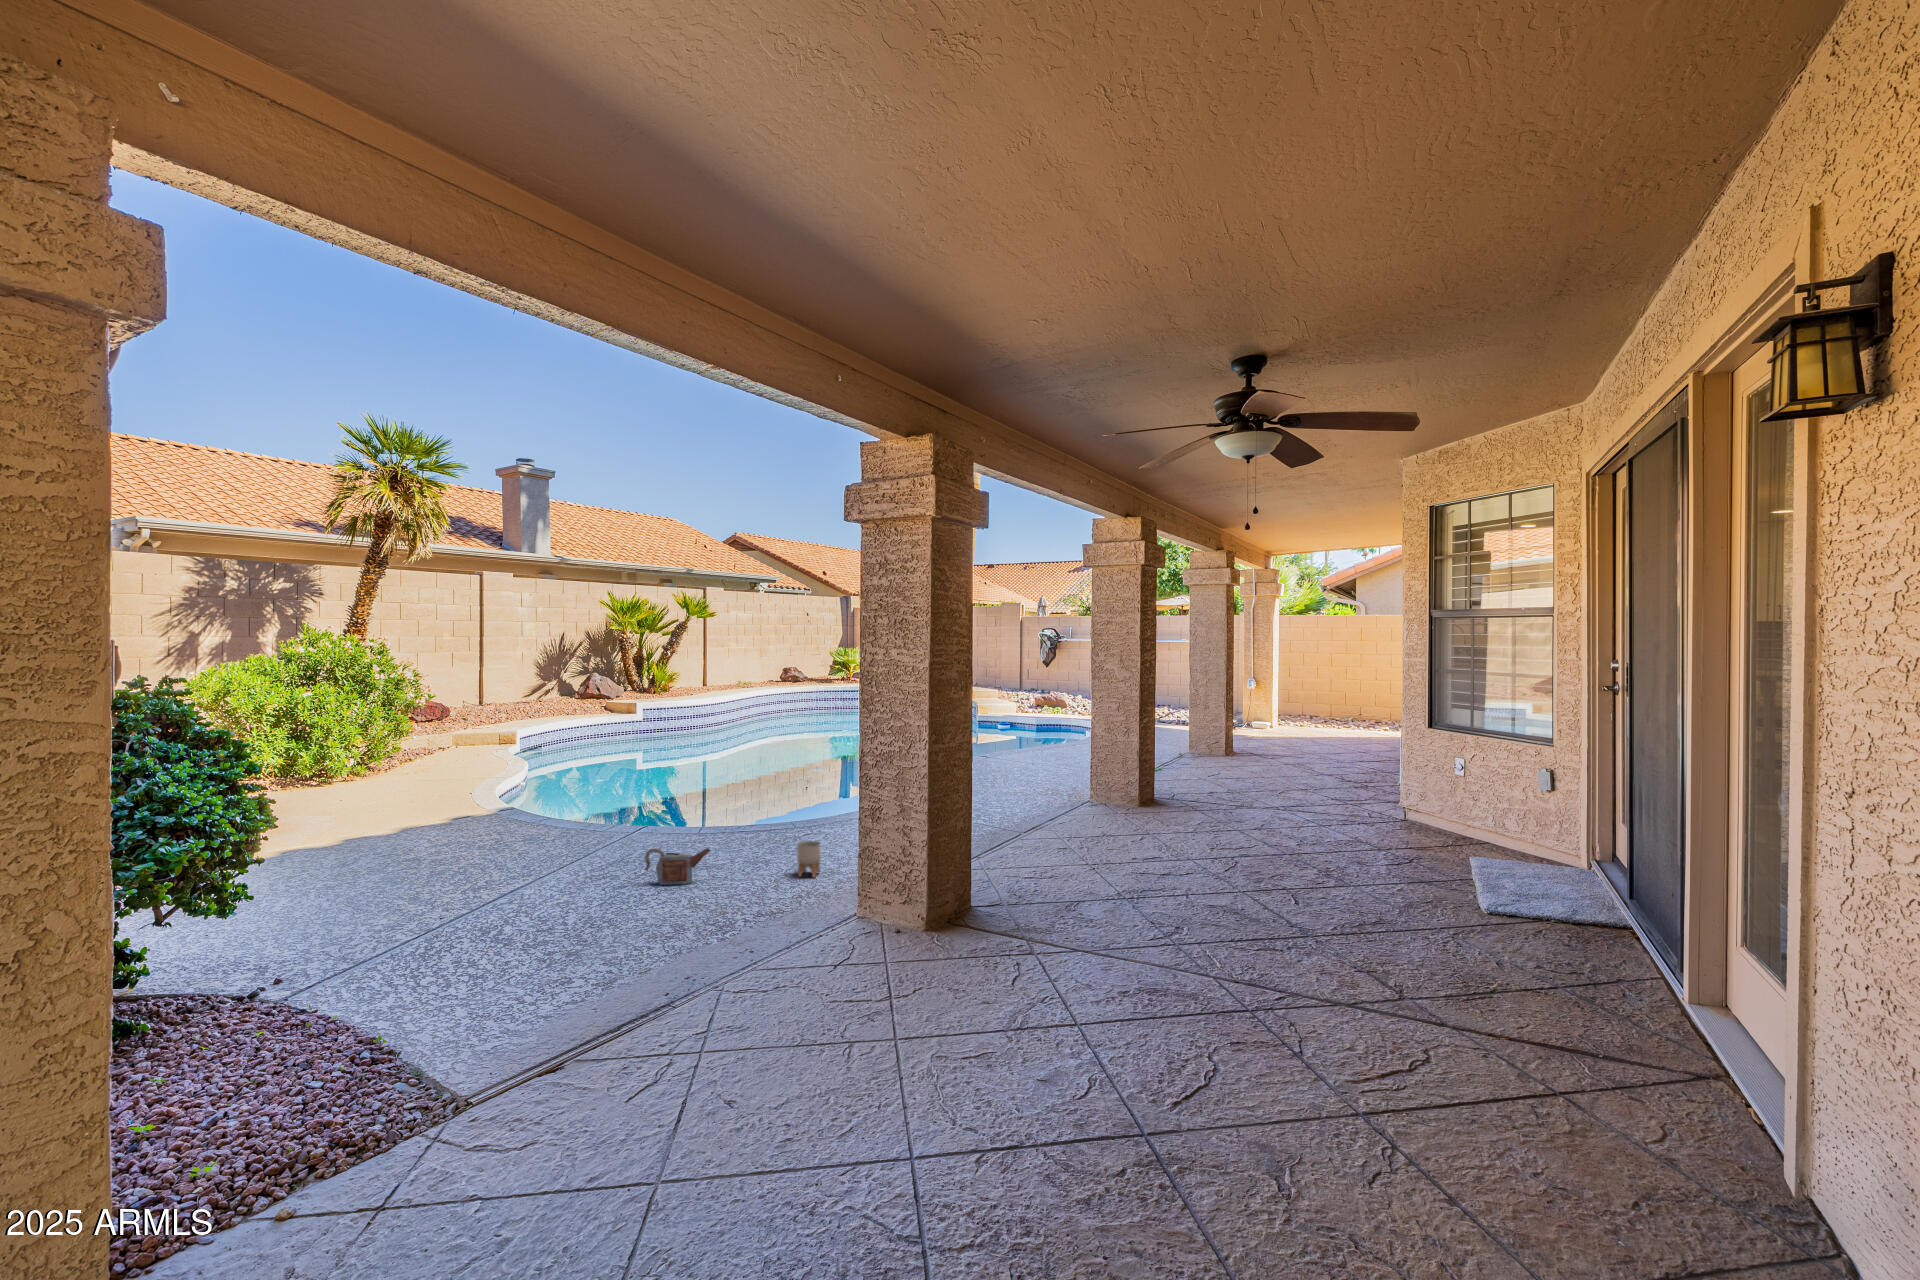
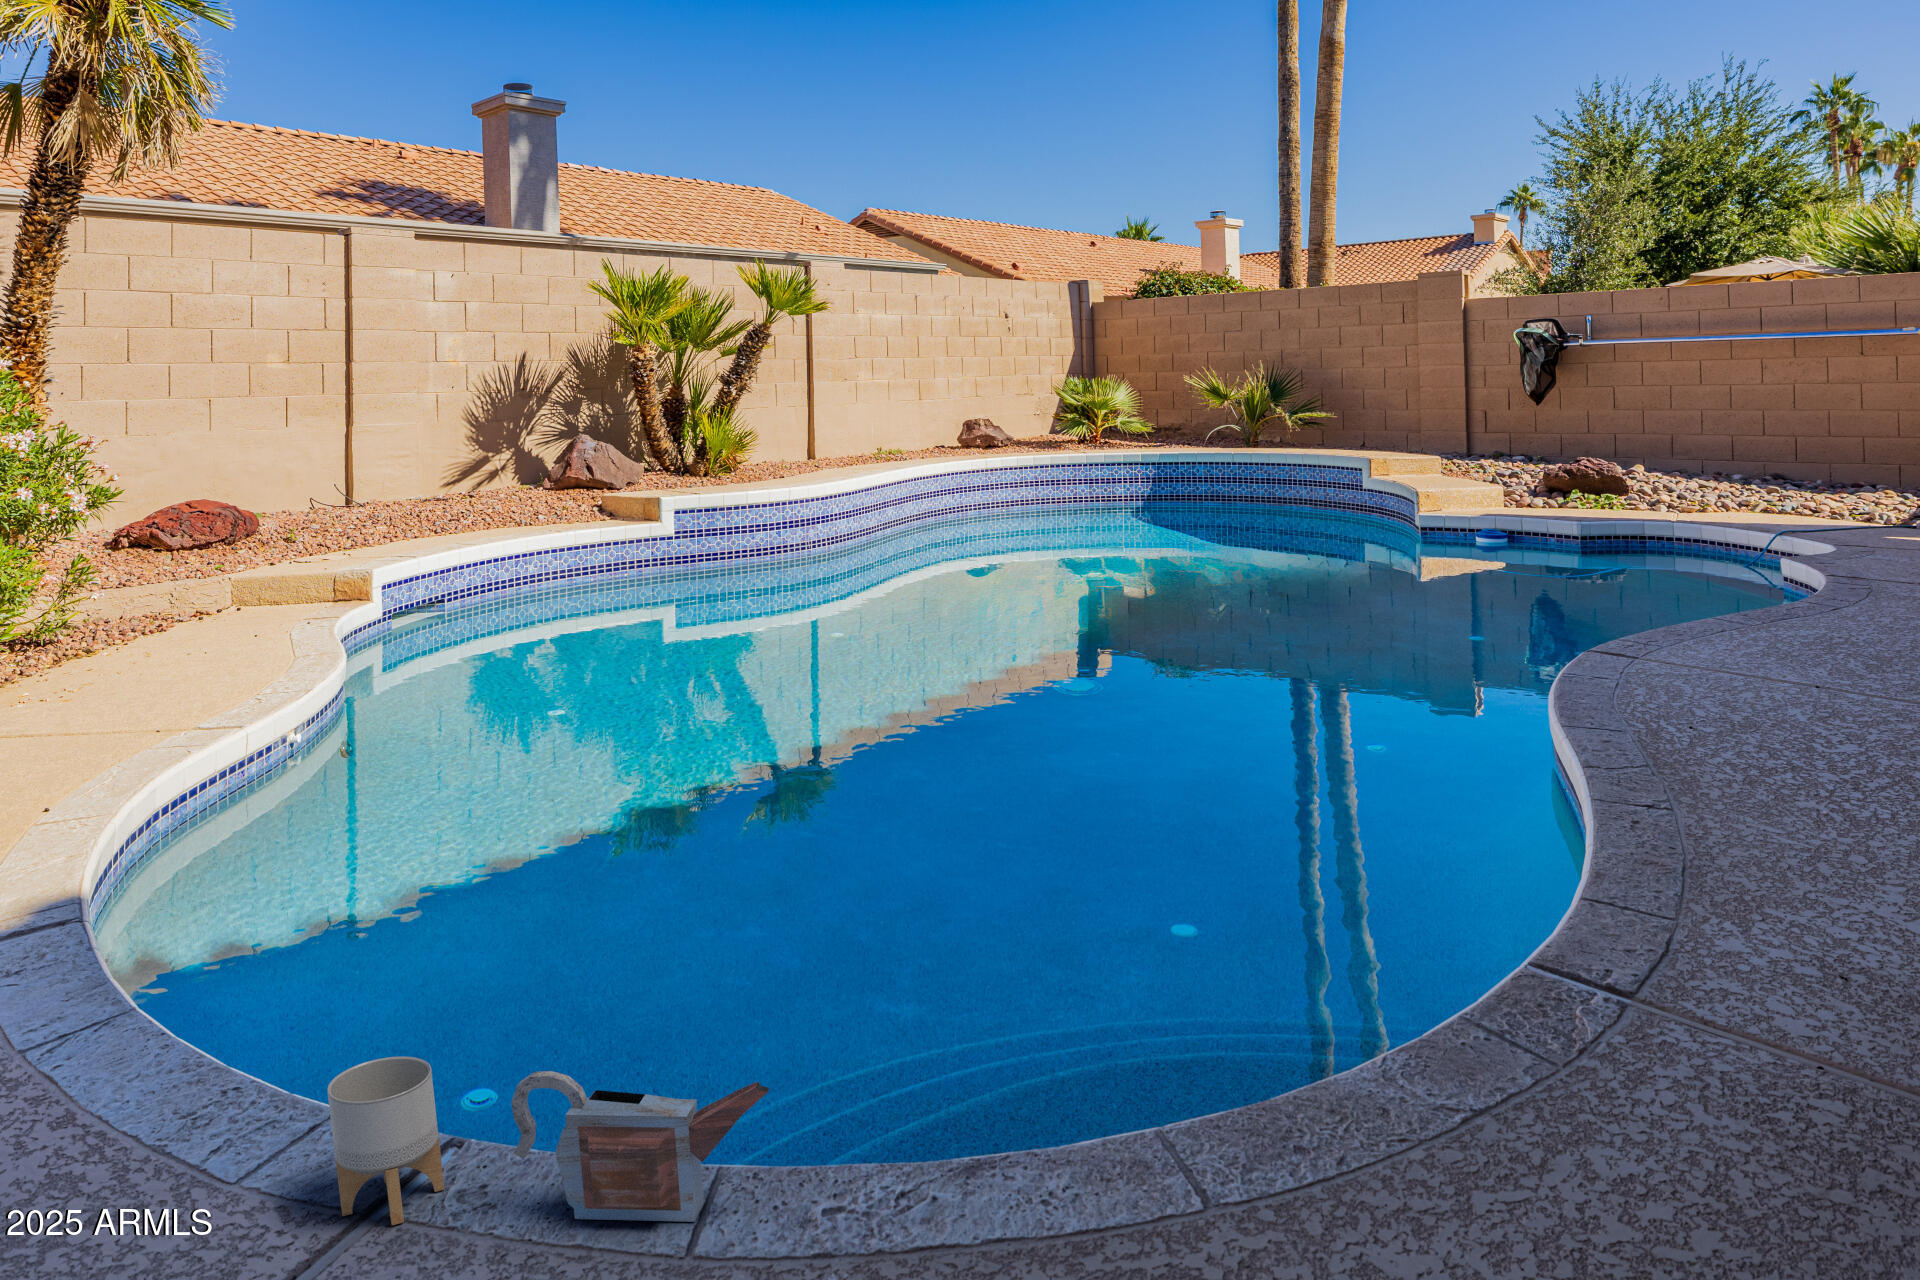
planter: present [797,841,821,877] -> present [327,1056,444,1225]

